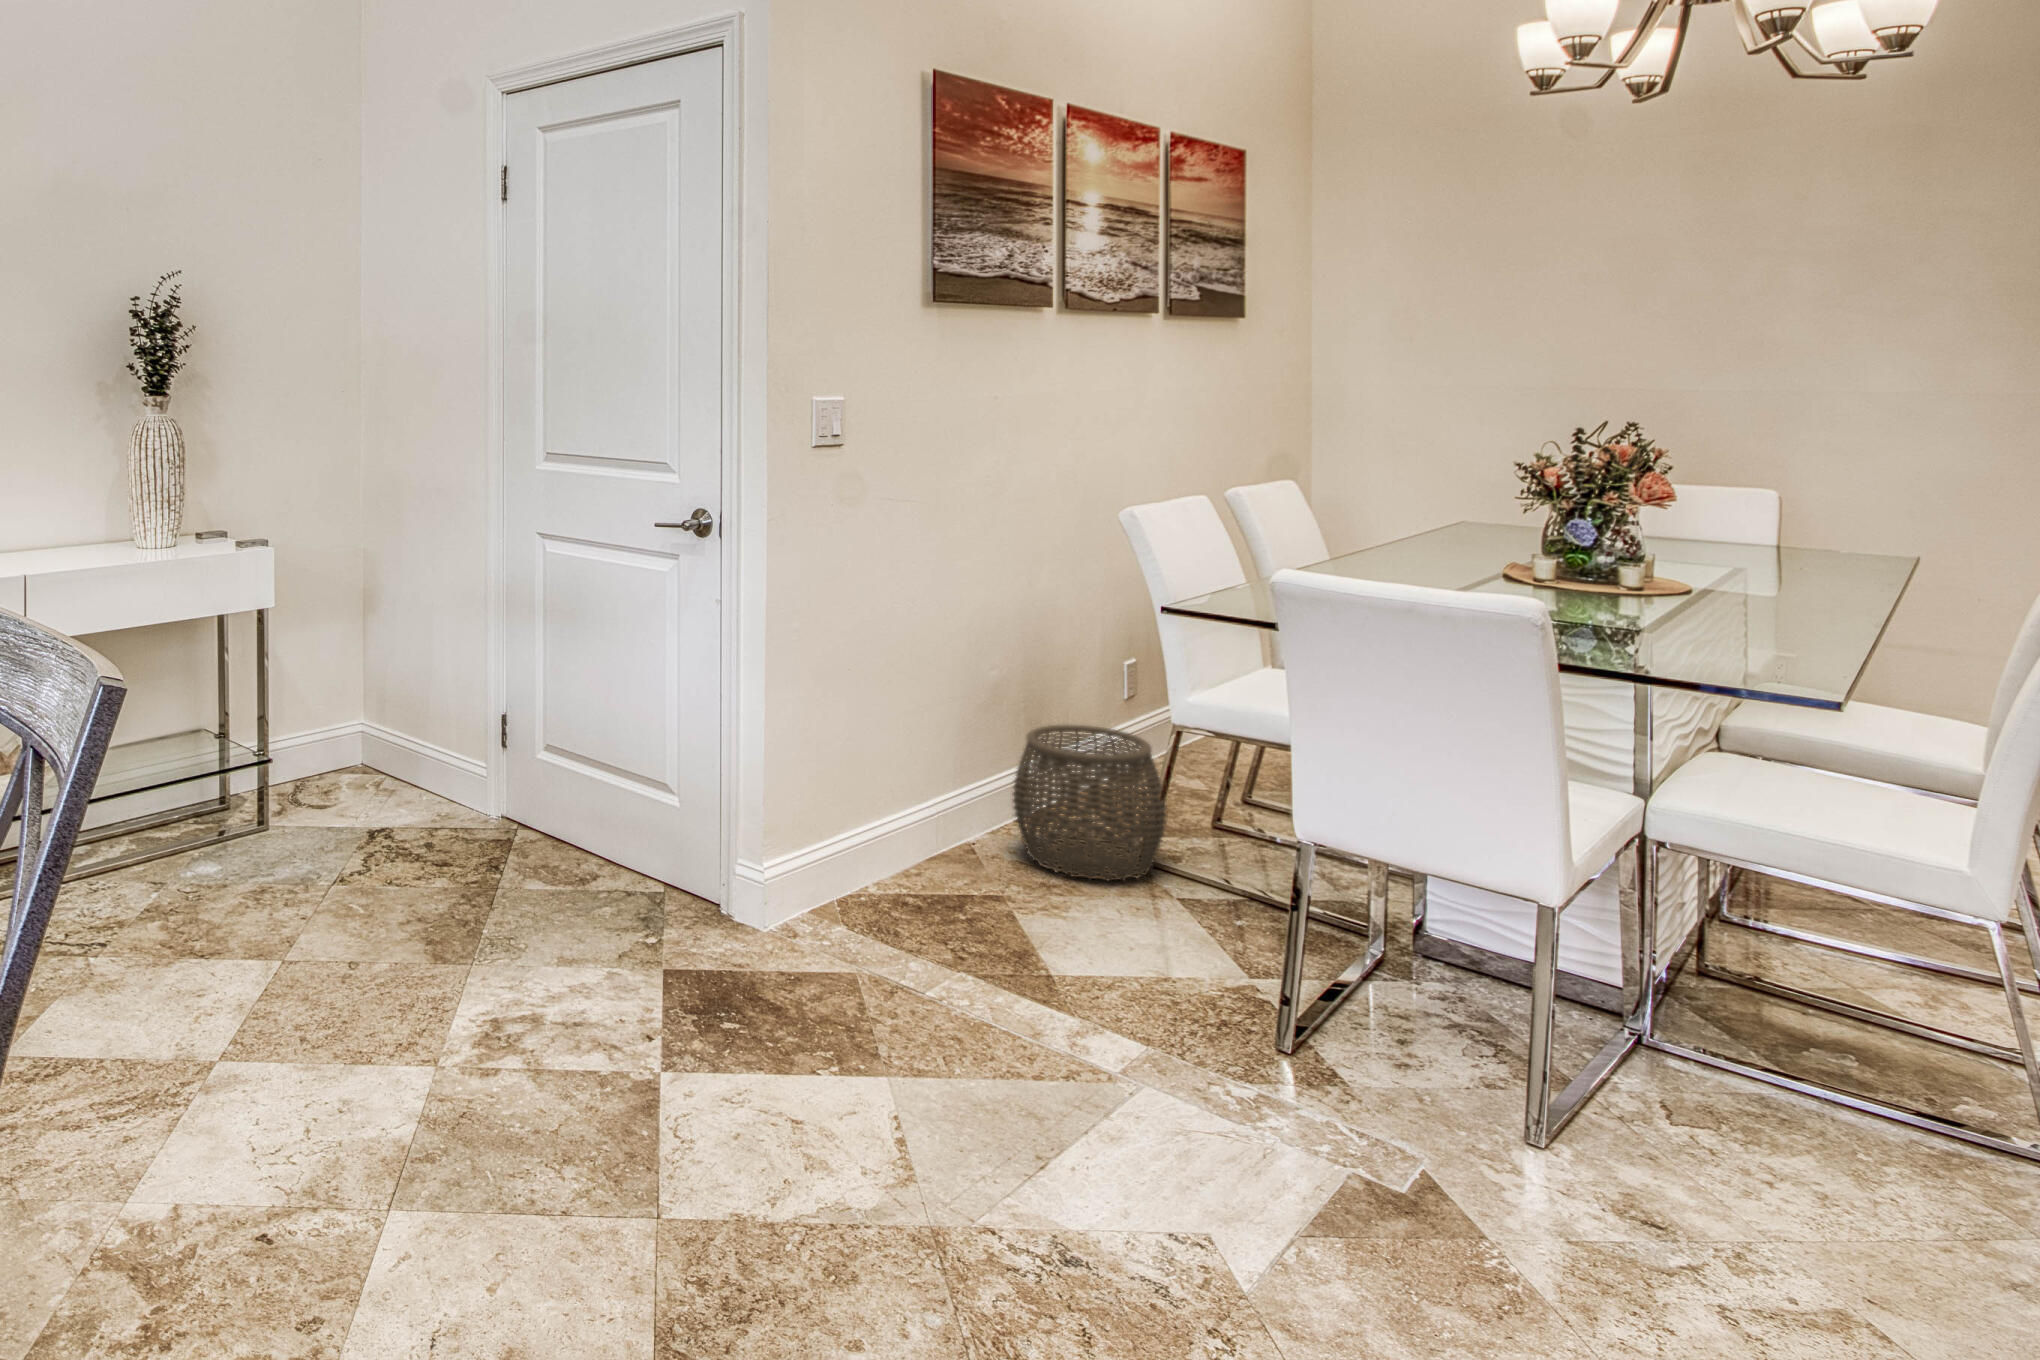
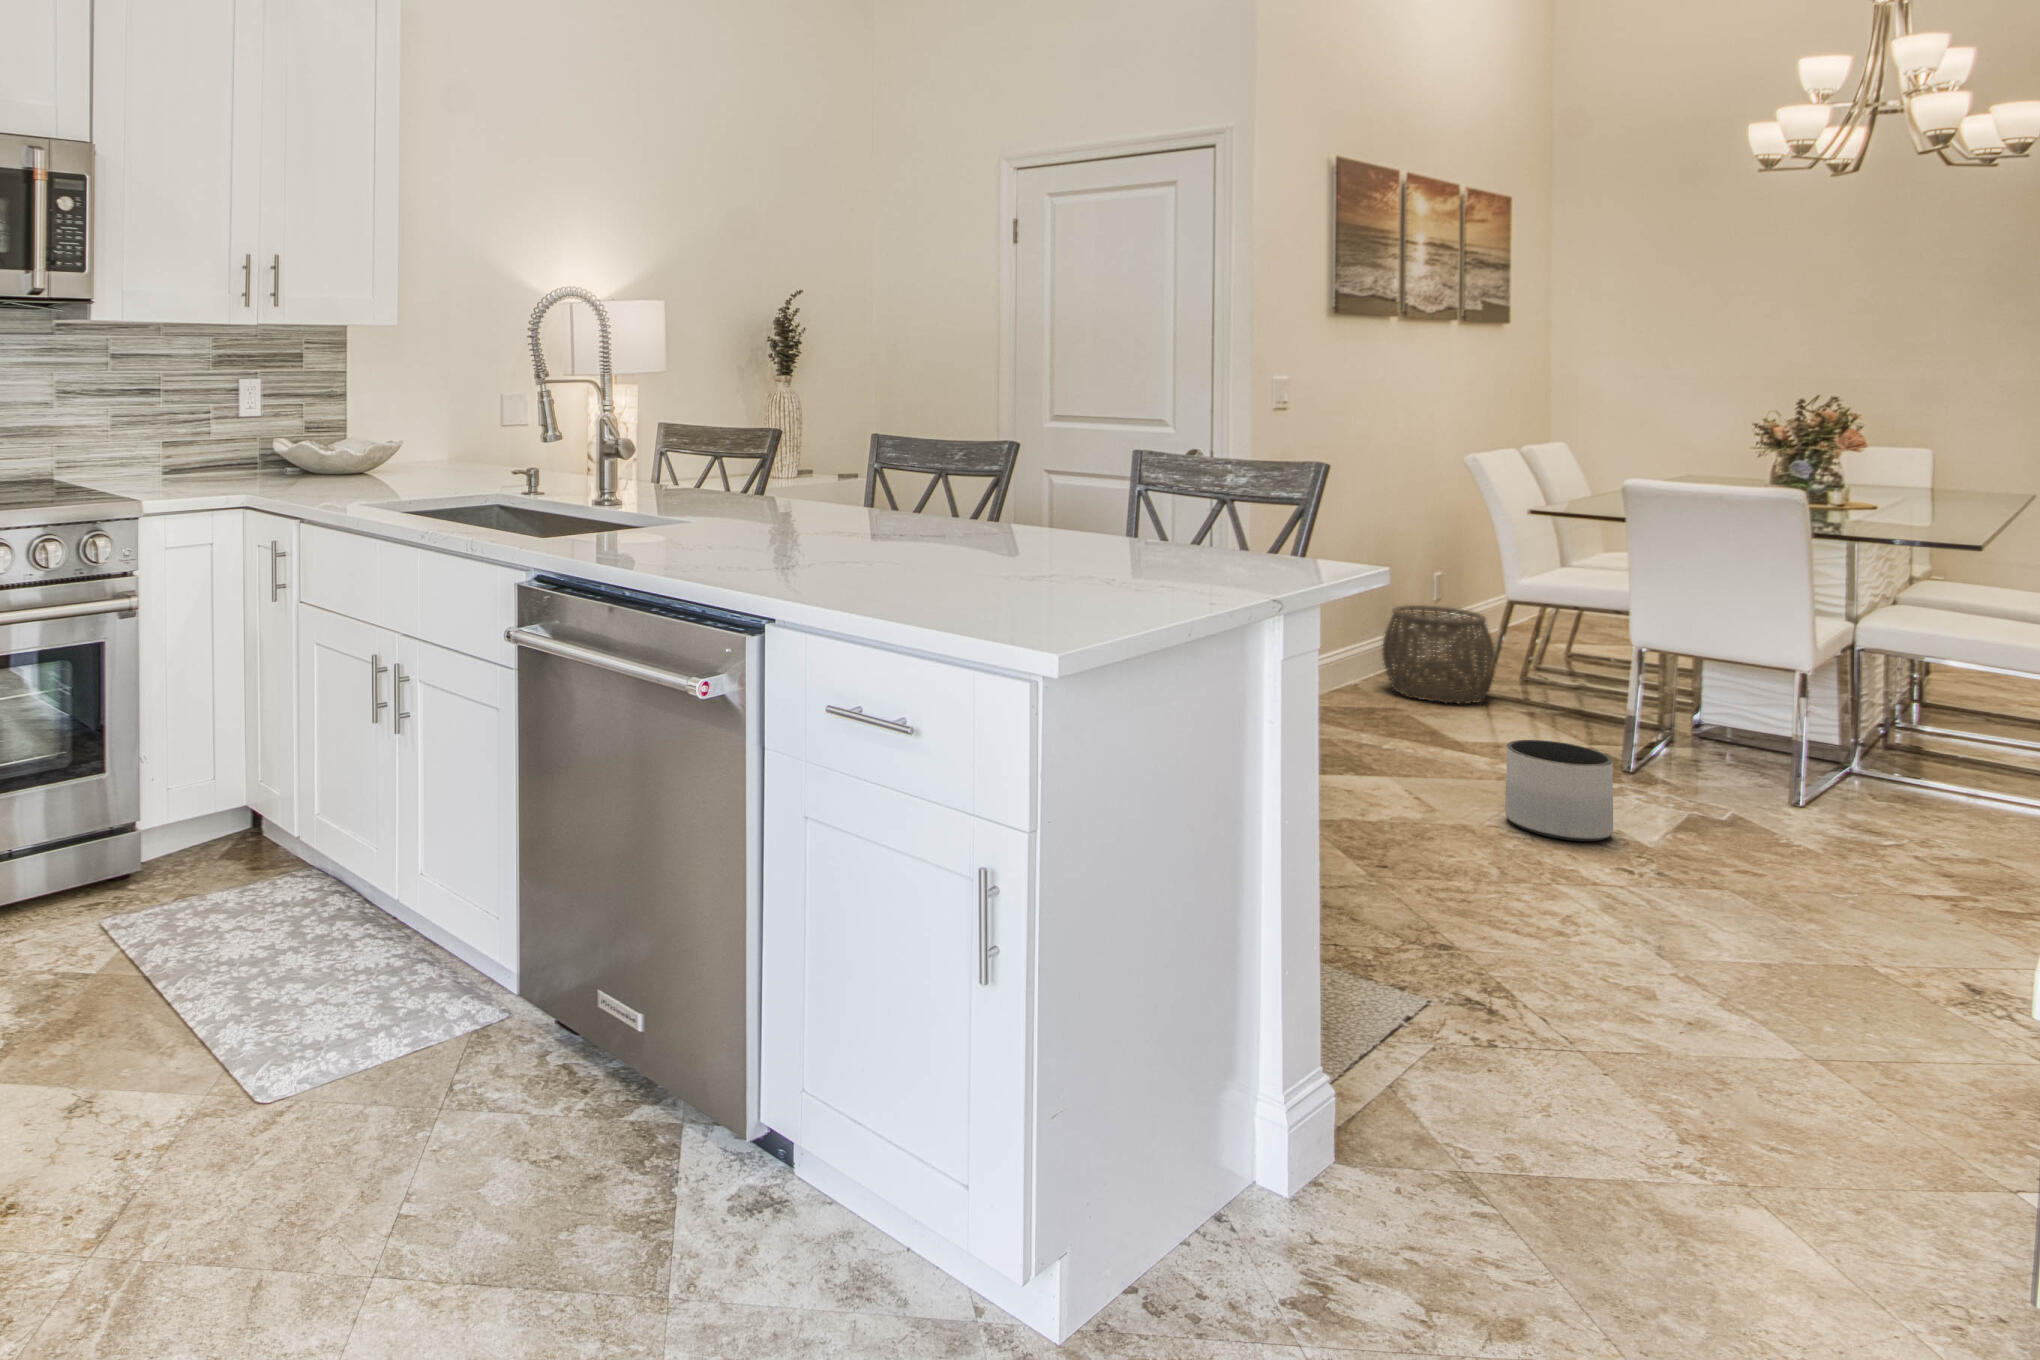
planter: none [1032,1038,1203,1259] -> present [1505,740,1613,841]

